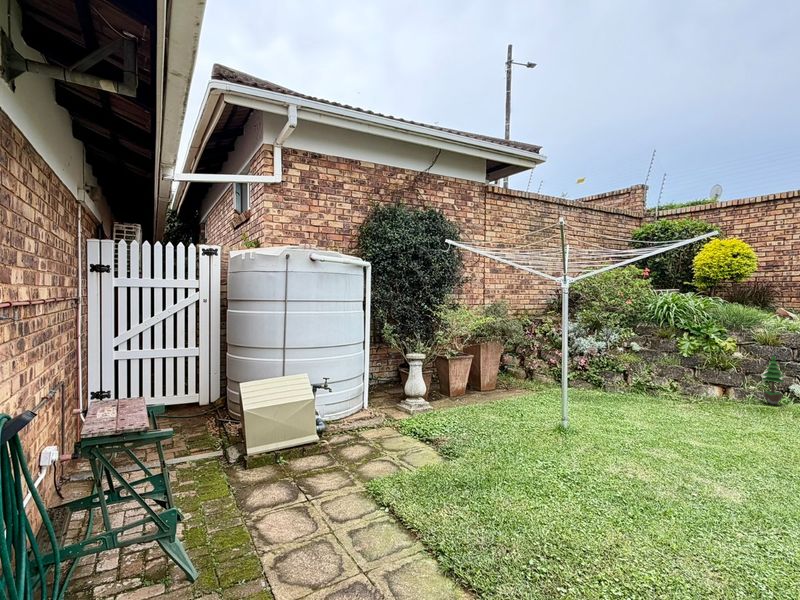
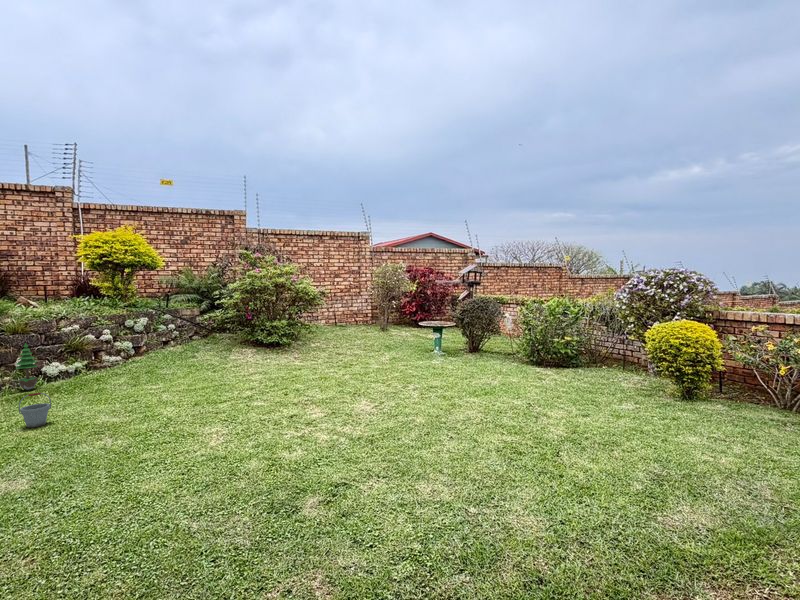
bucket: none [752,408,787,446] -> present [19,393,51,428]

